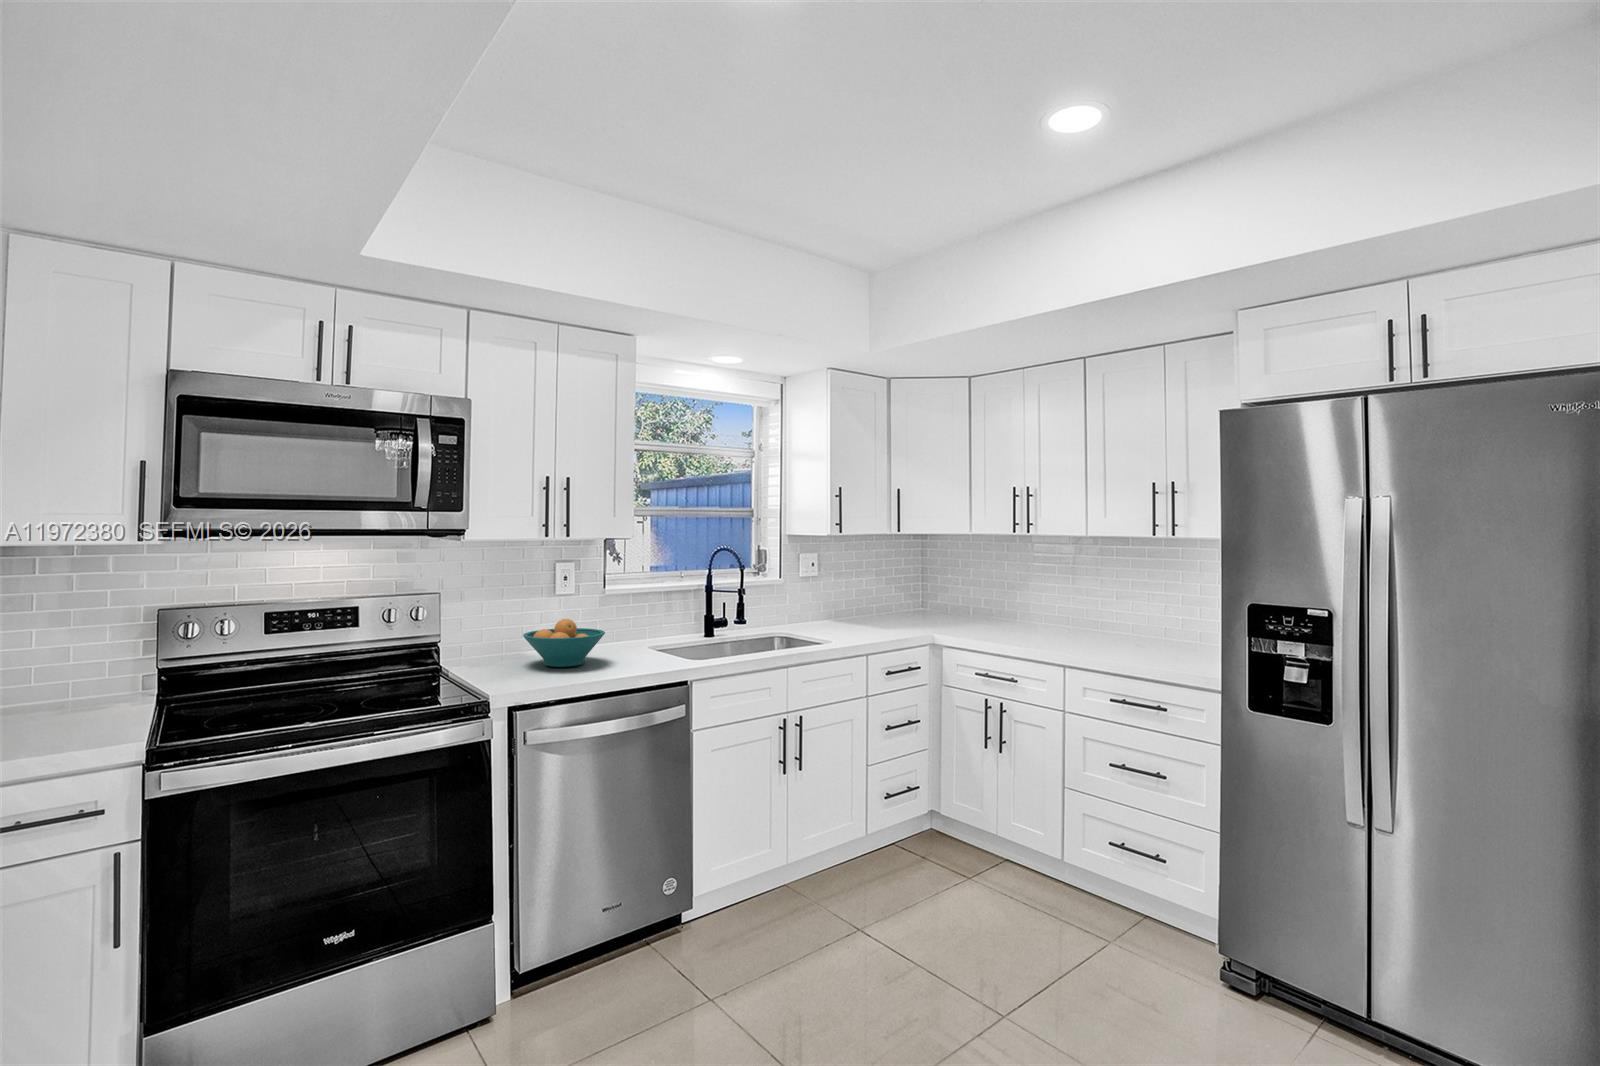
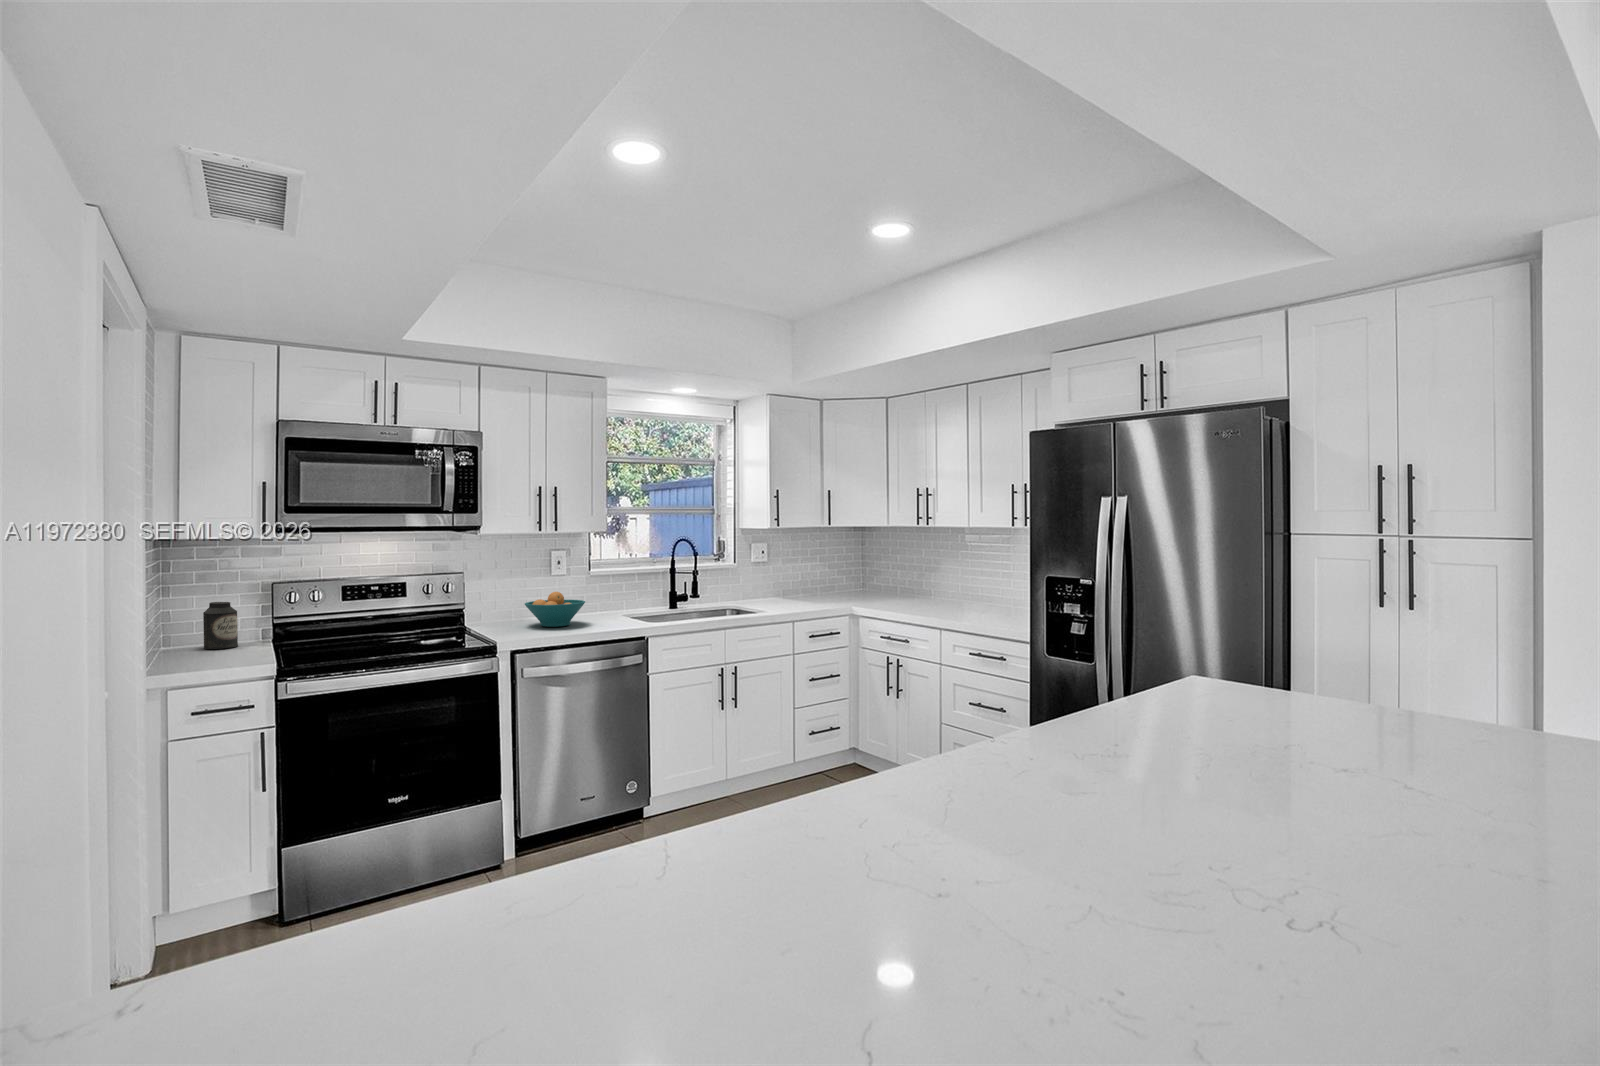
canister: none [46,638,102,710] -> present [203,602,238,649]

